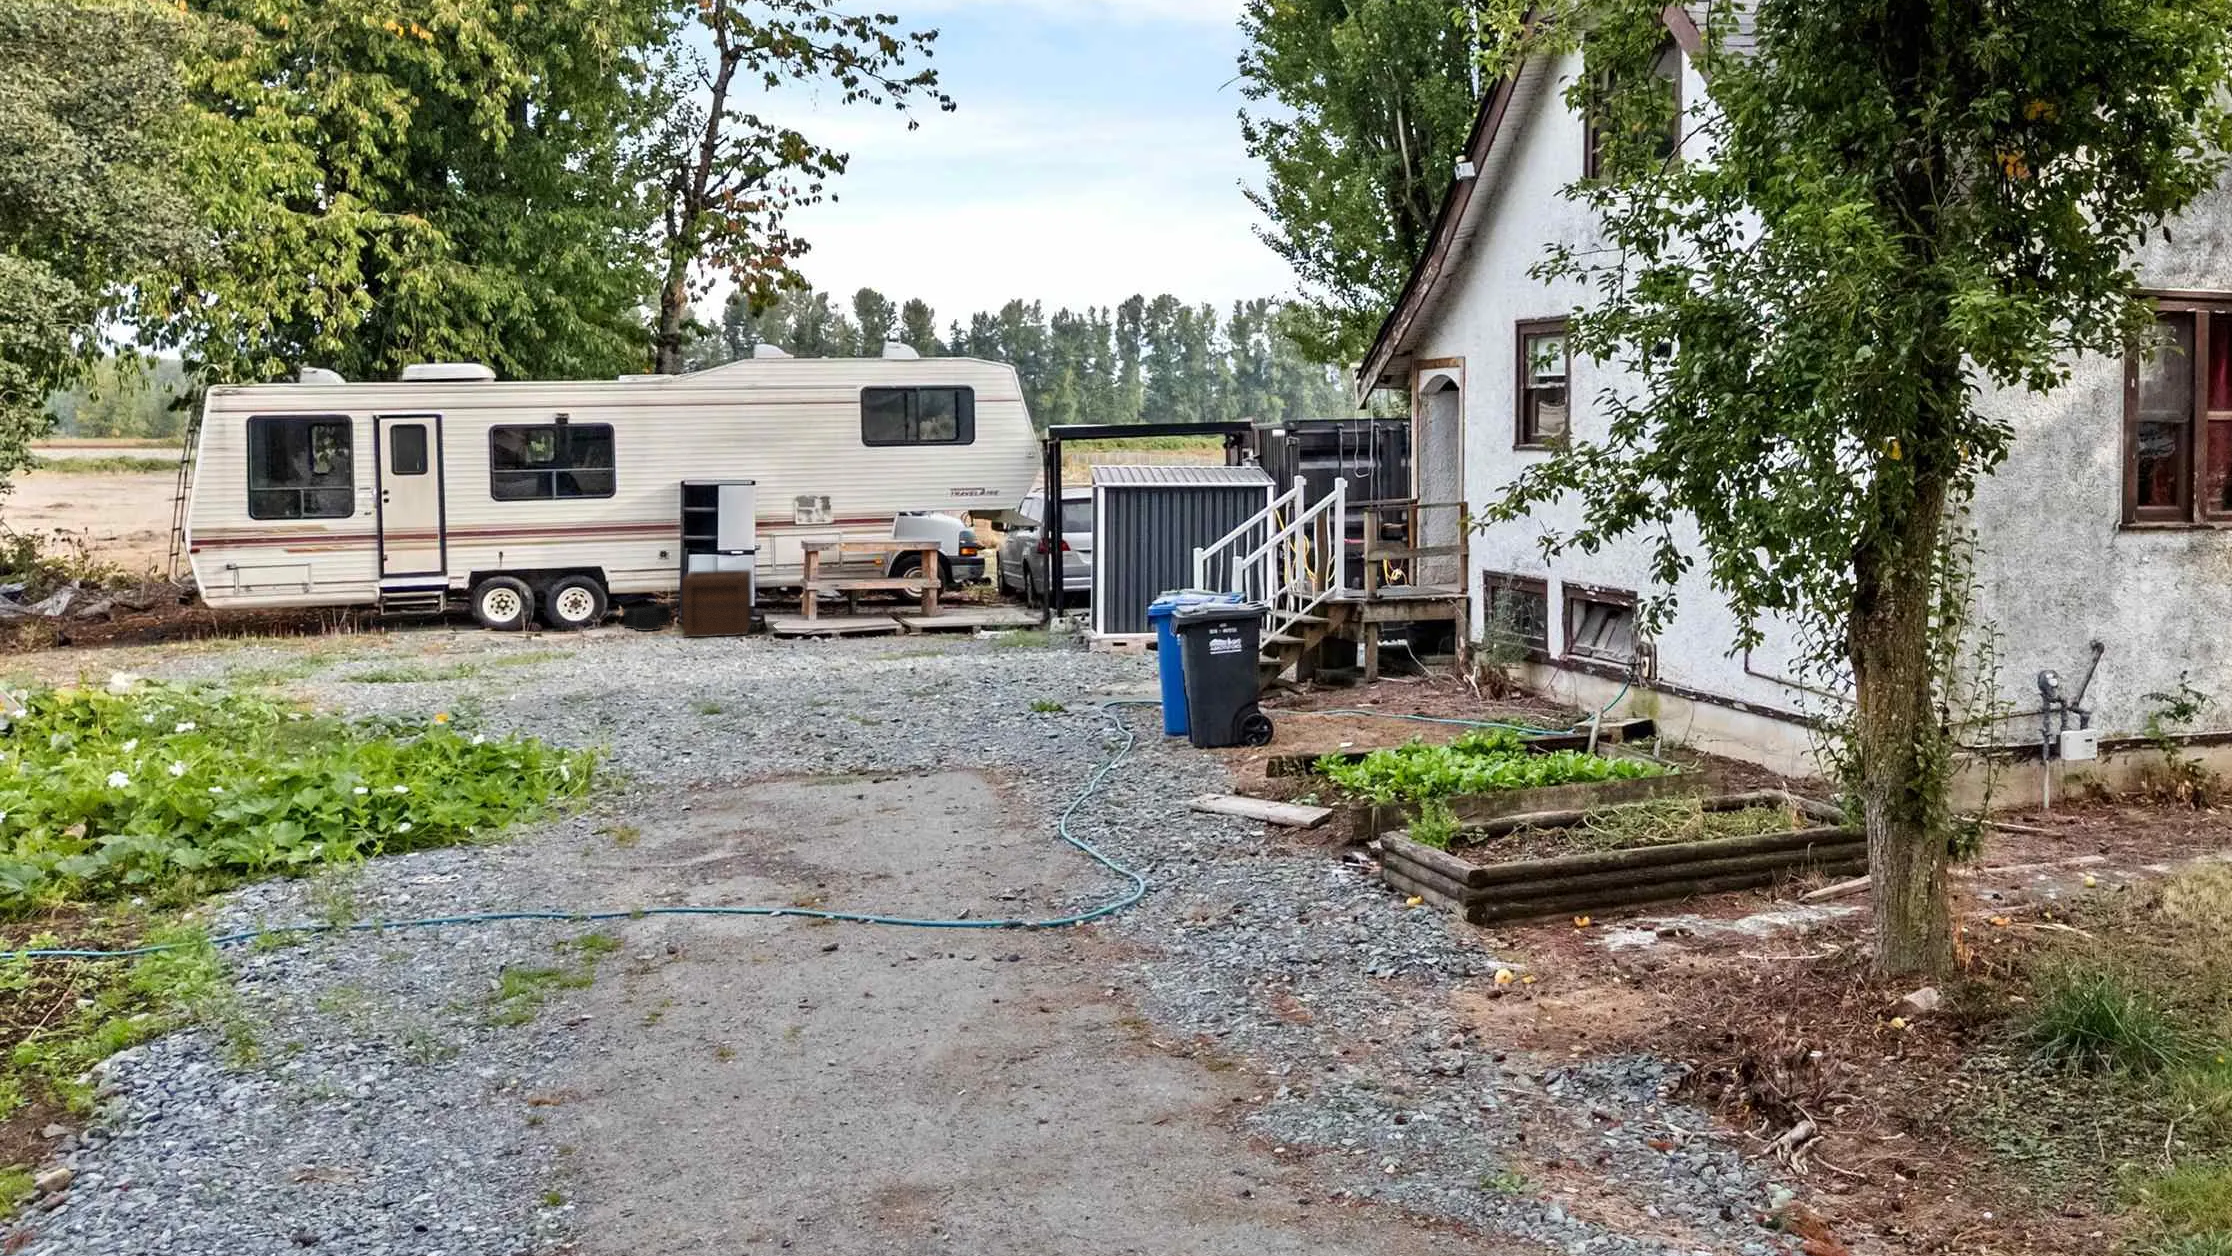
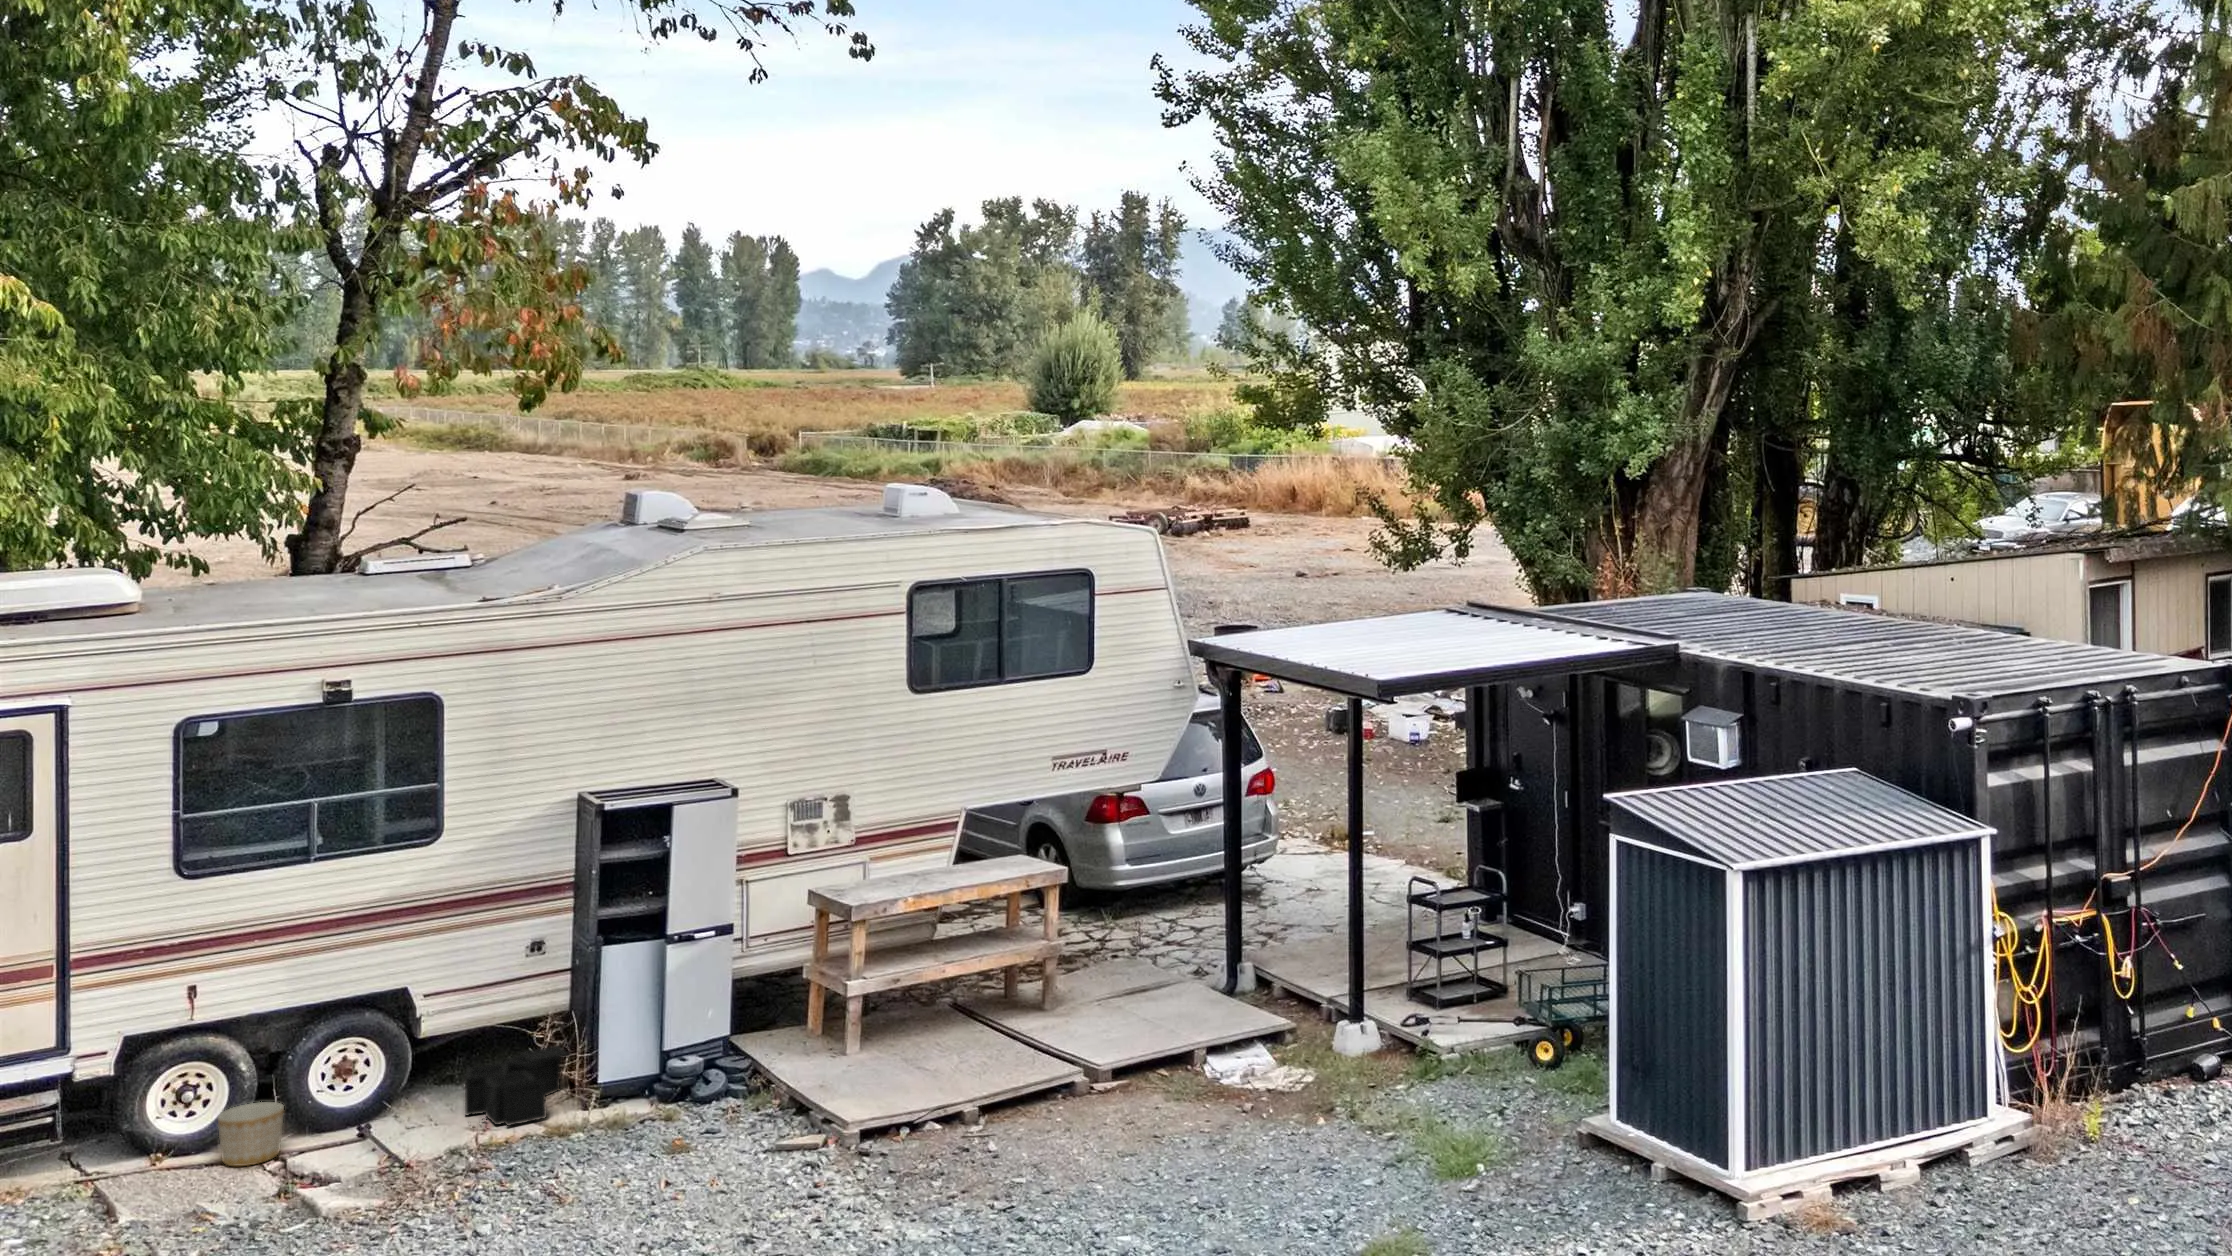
wooden crate: present [682,570,752,638] -> none [605,972,746,1144]
planter: none [511,611,541,636] -> present [218,1102,284,1166]

